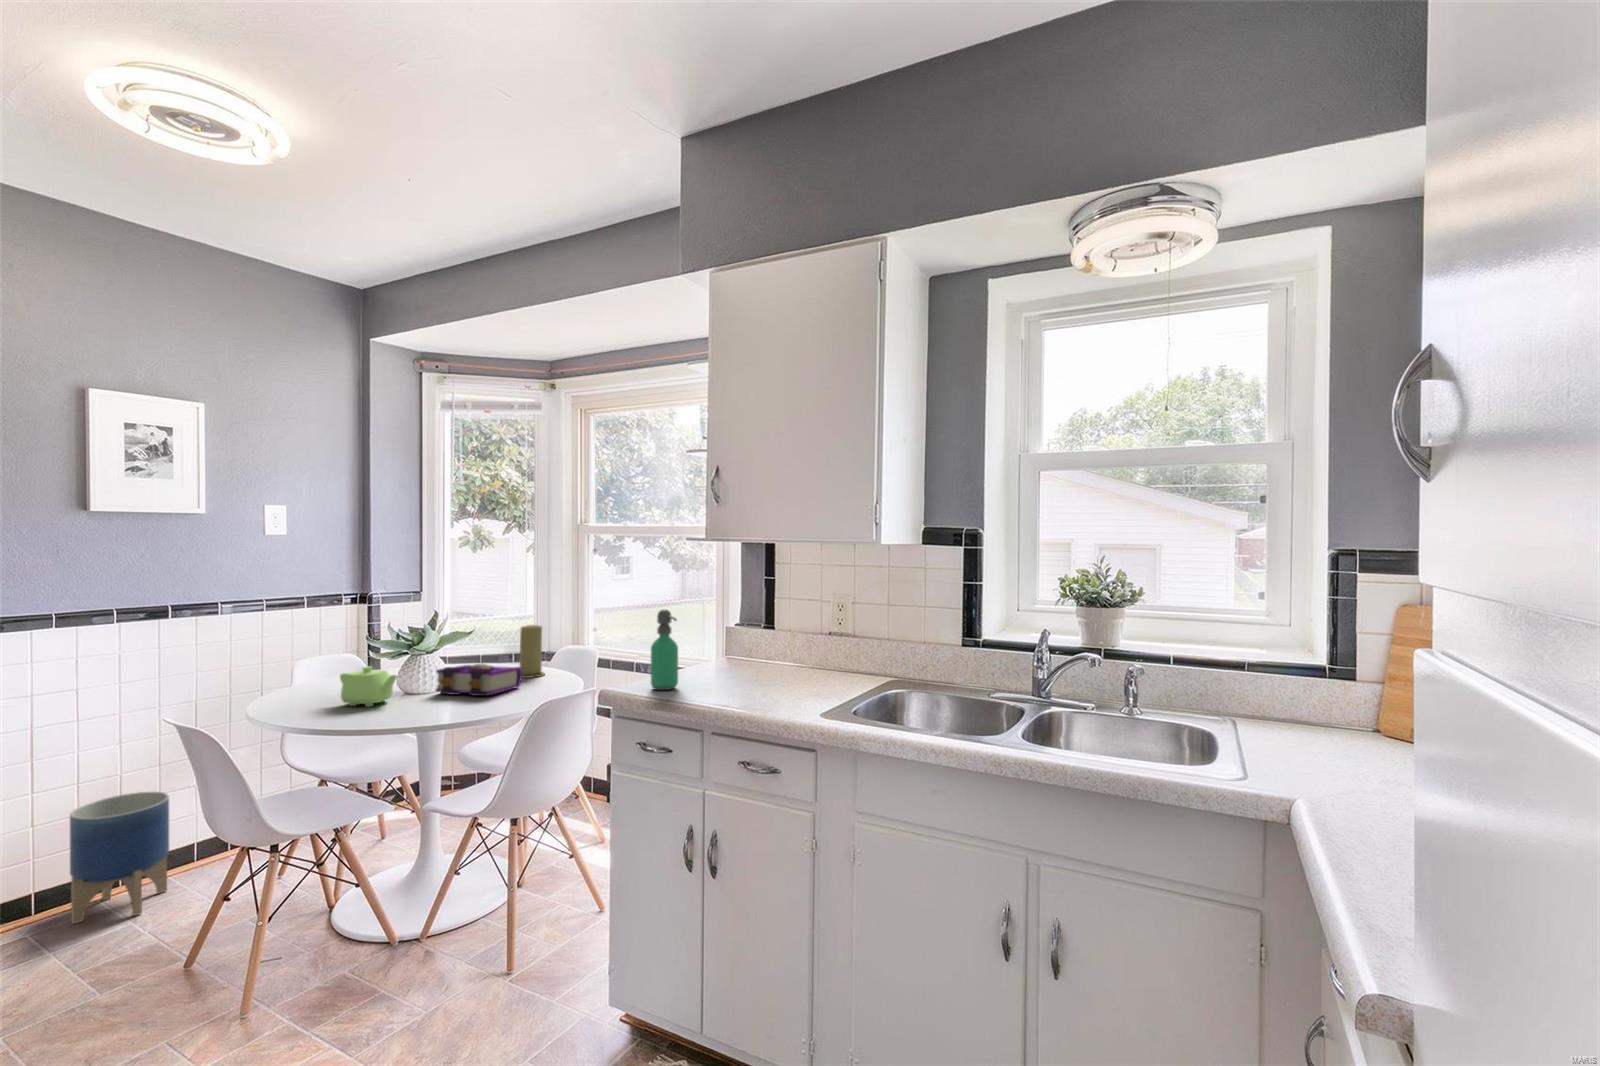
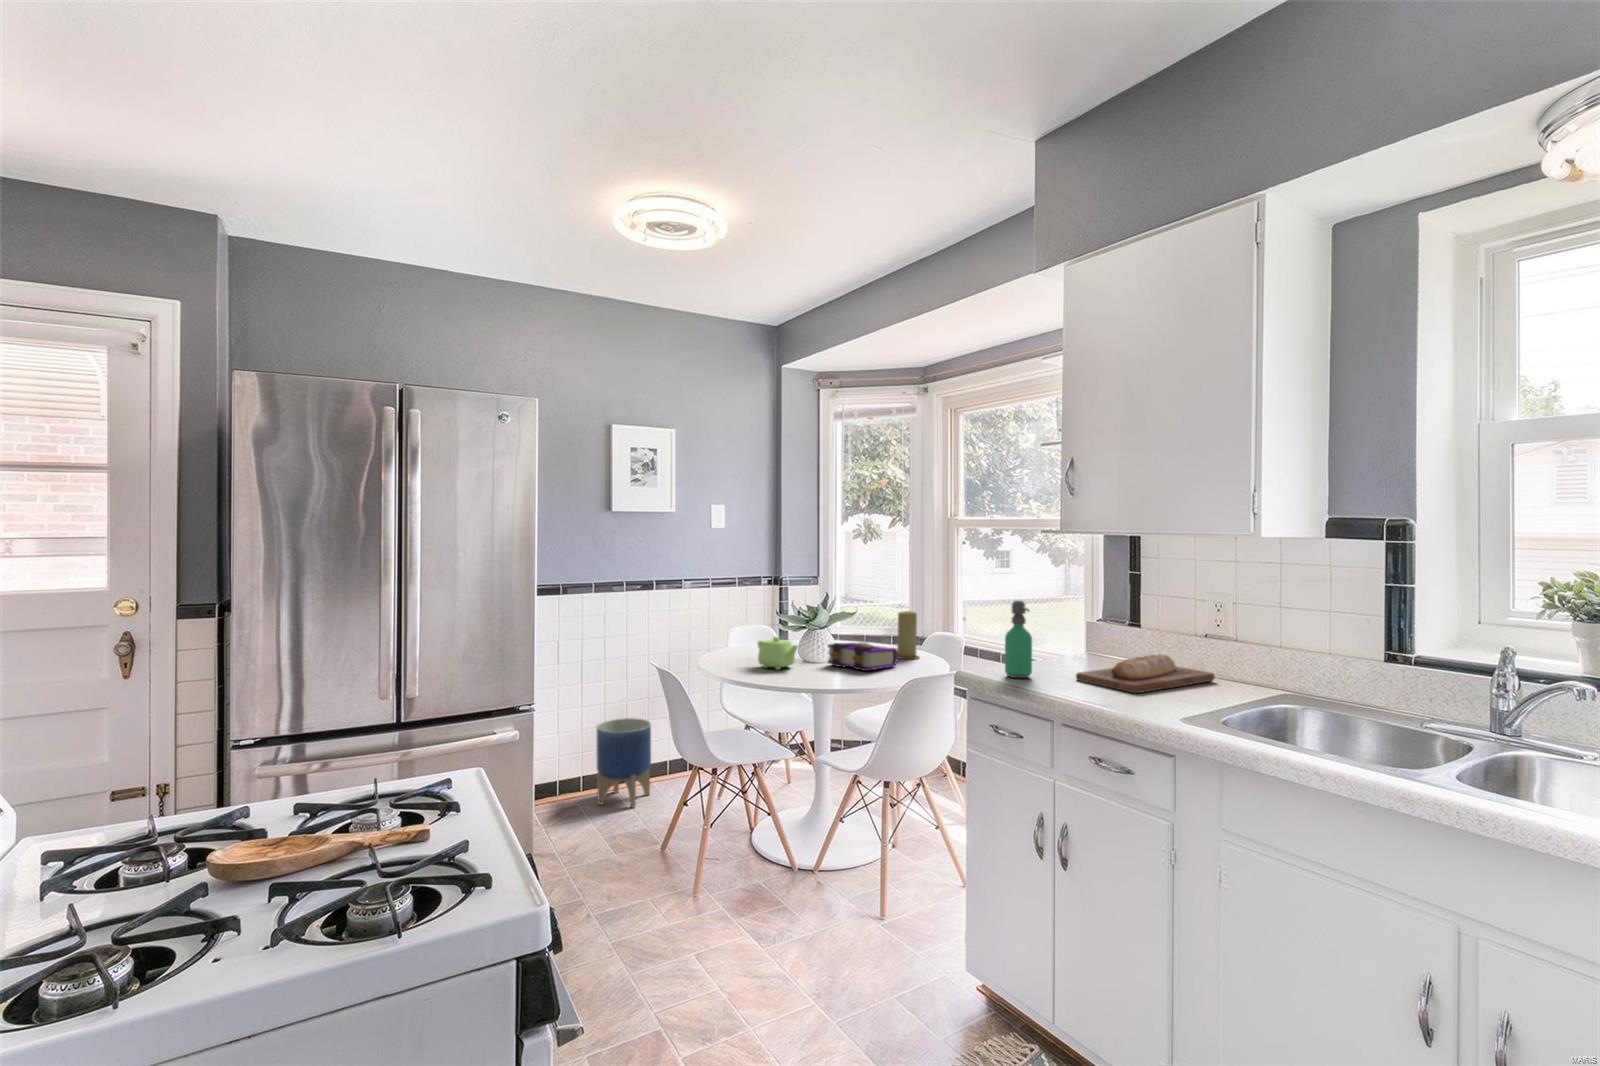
bread loaf: none [720,653,836,694] -> present [1076,654,1215,693]

